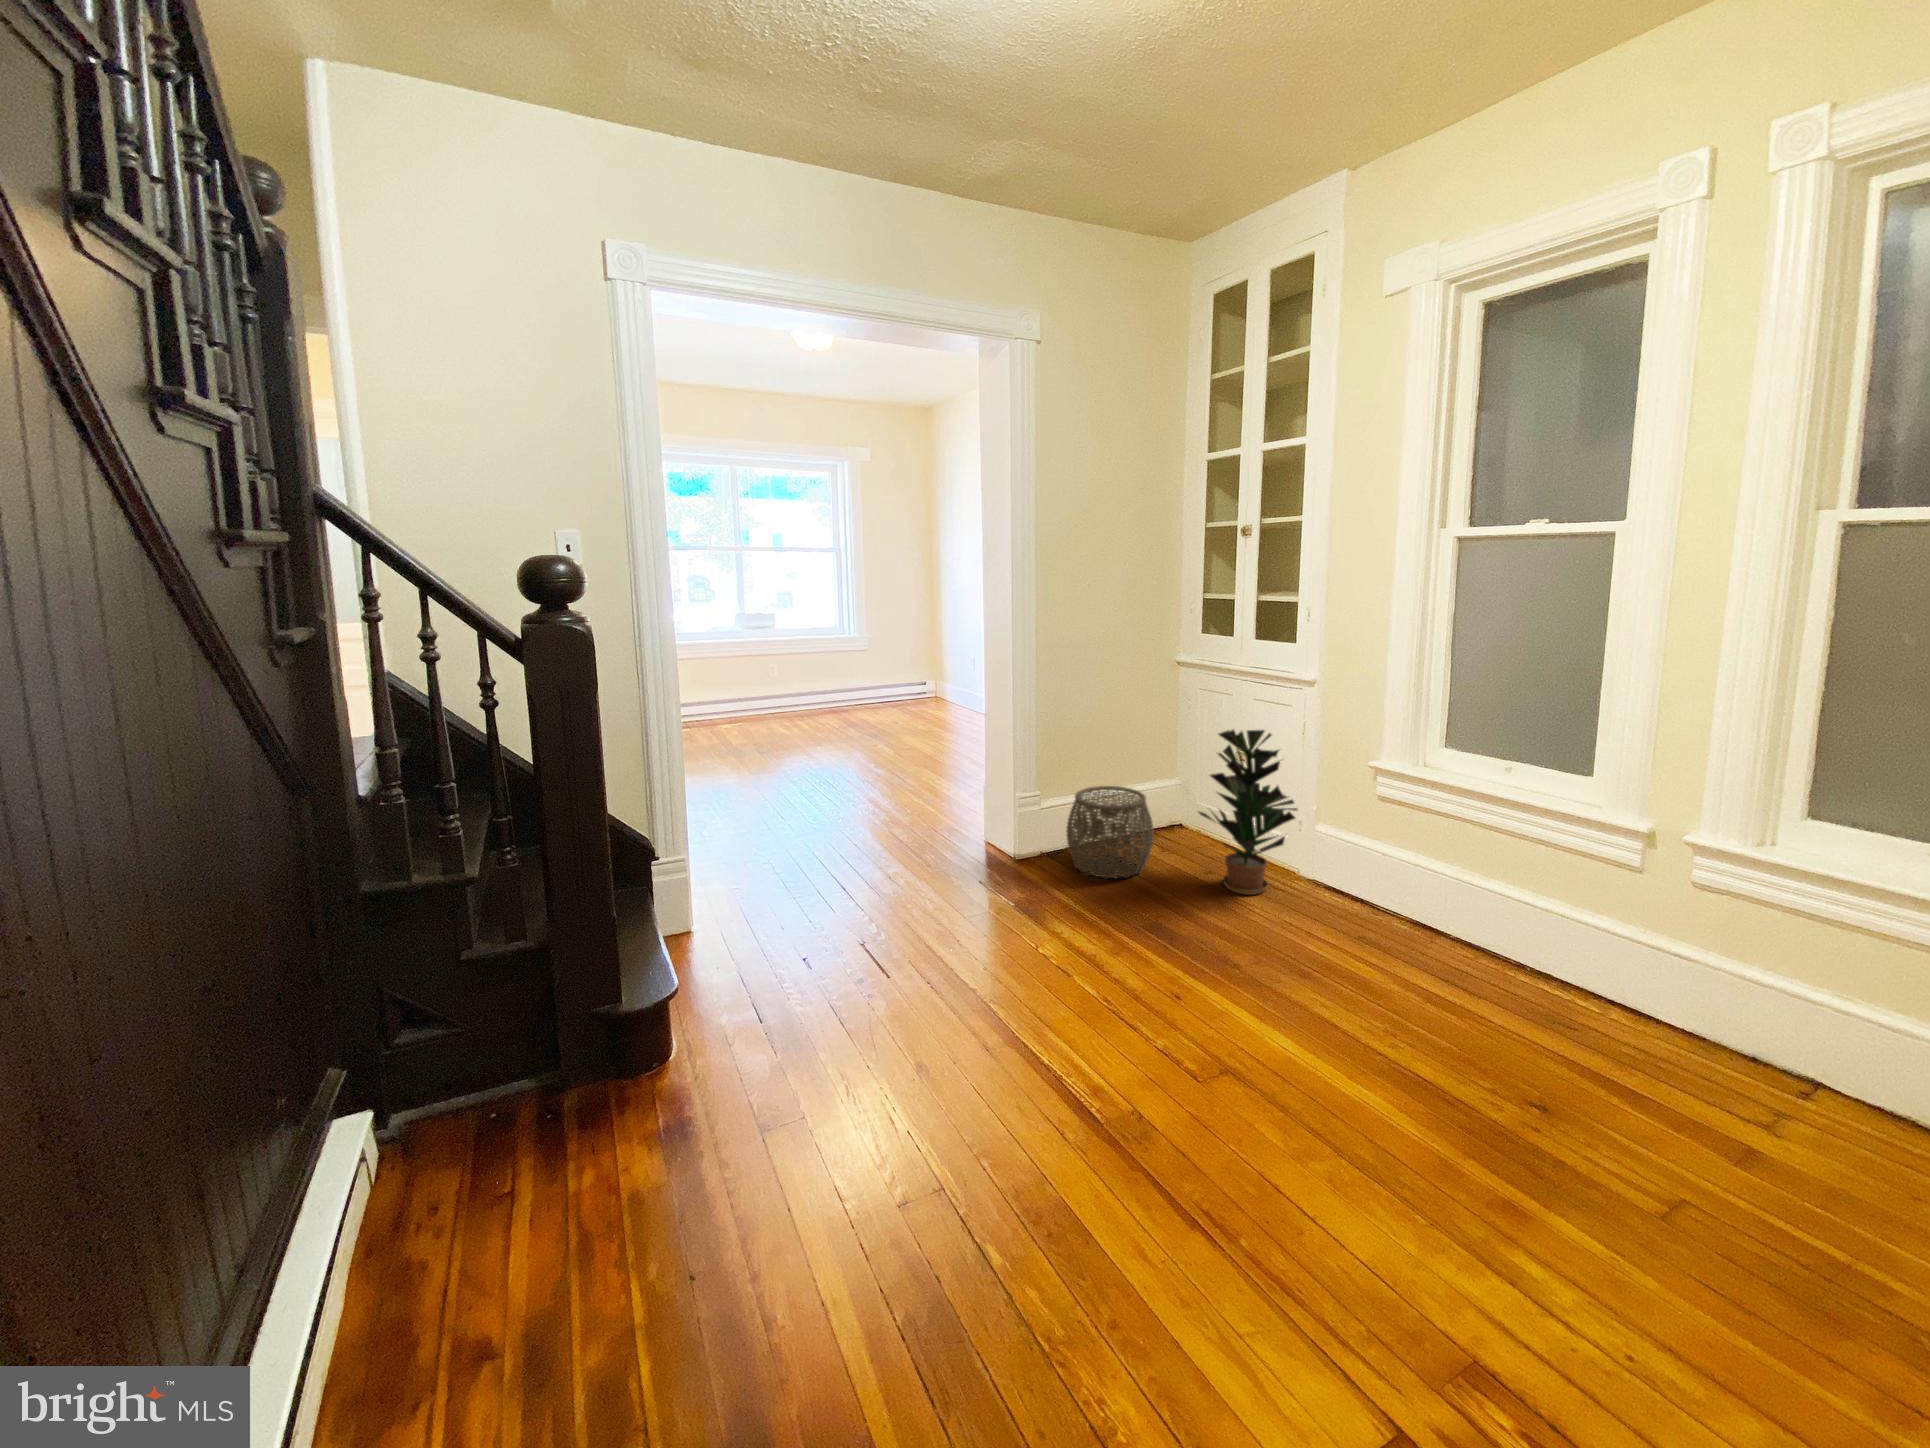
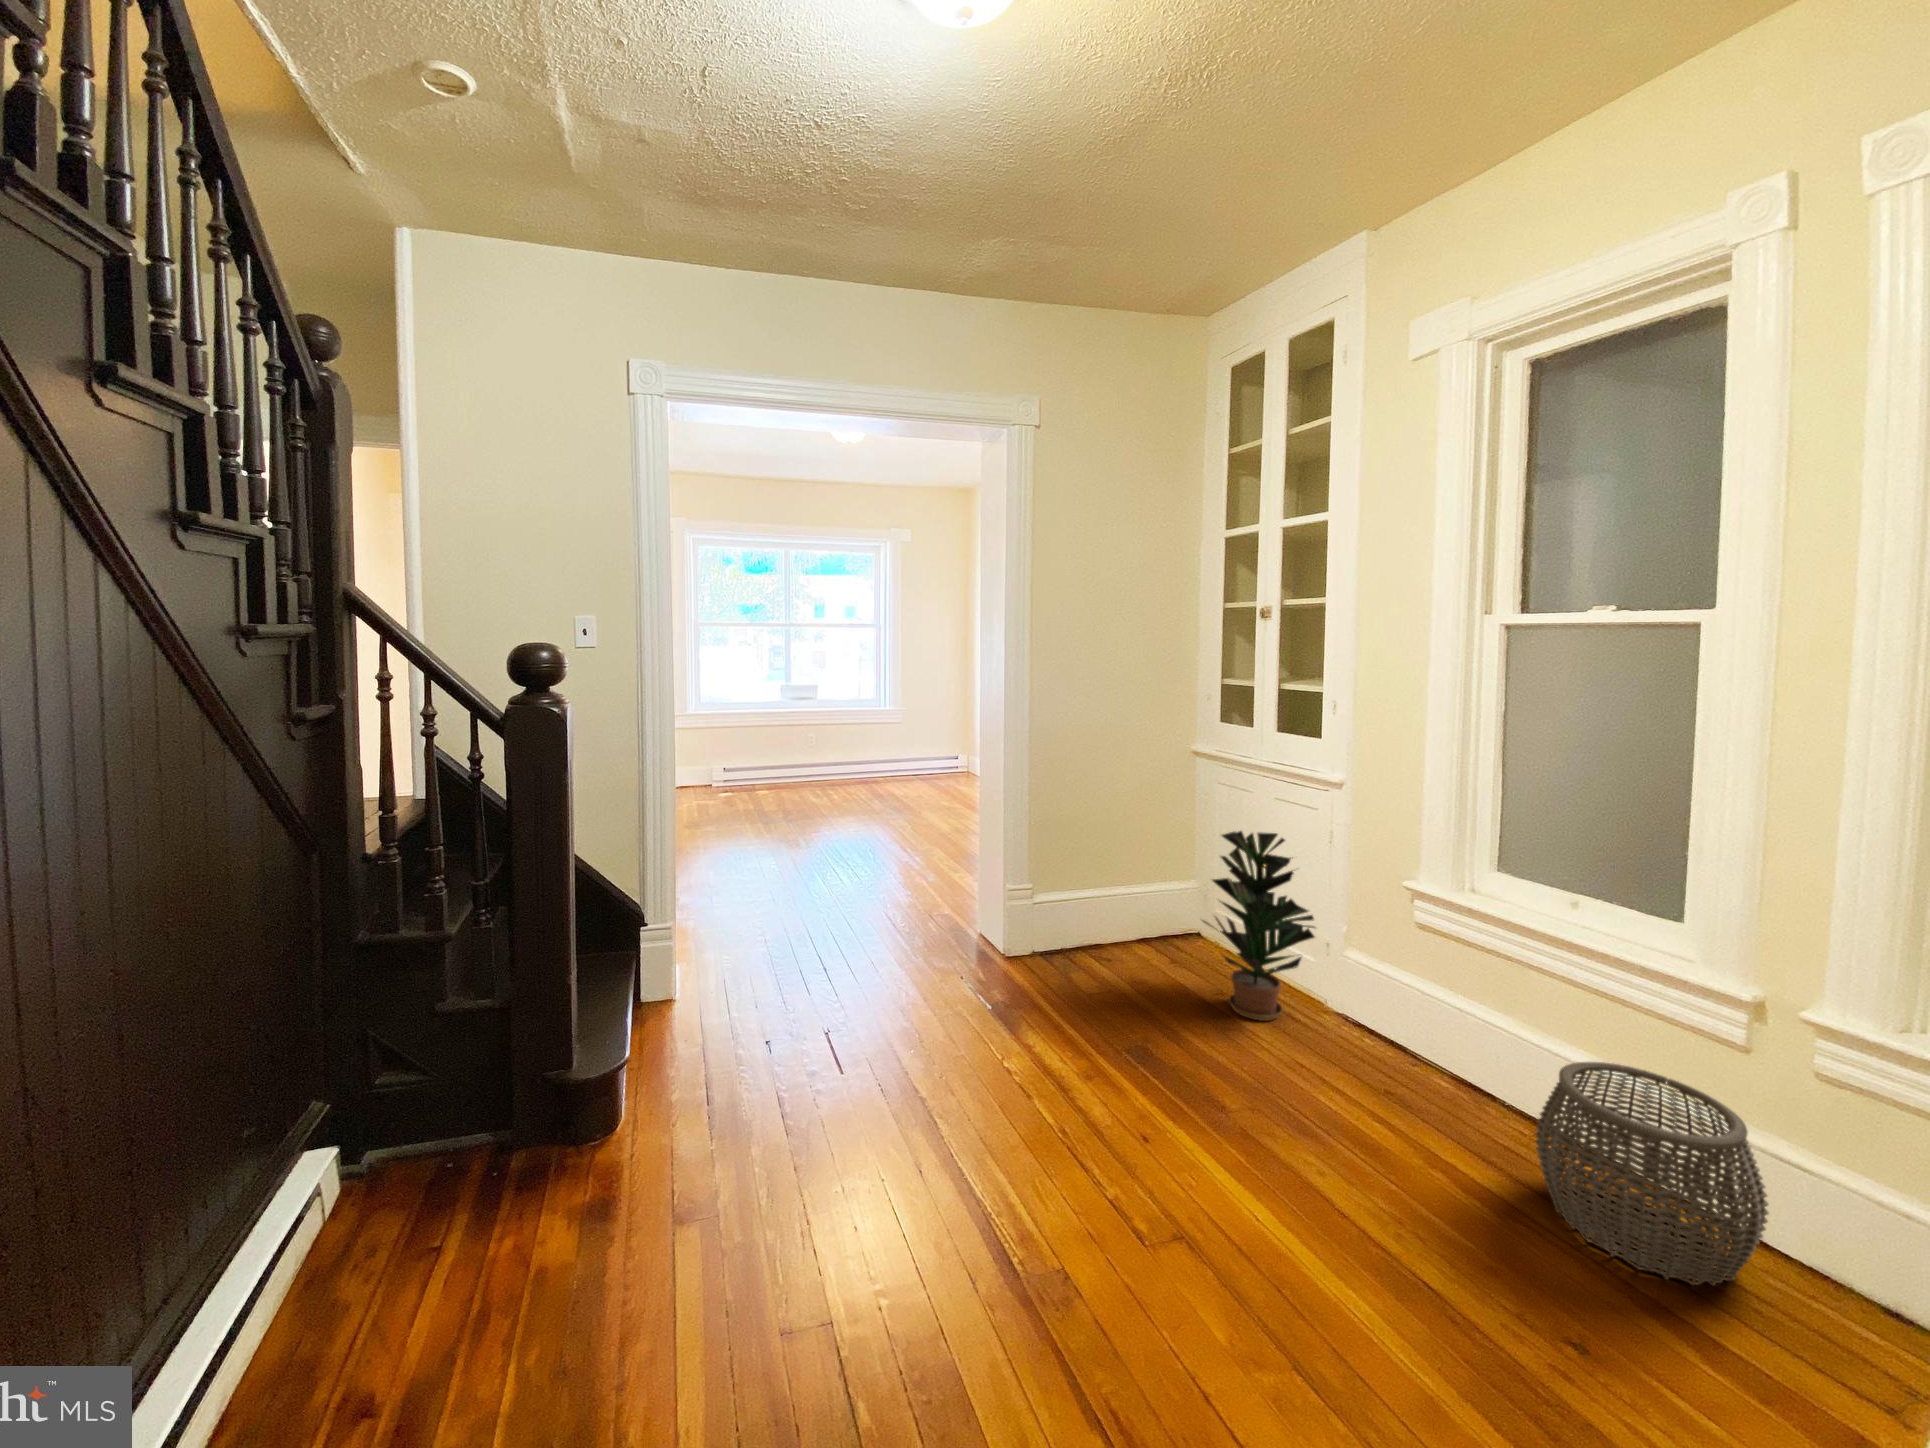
woven basket: present [1066,786,1154,878] -> present [1535,1062,1769,1285]

